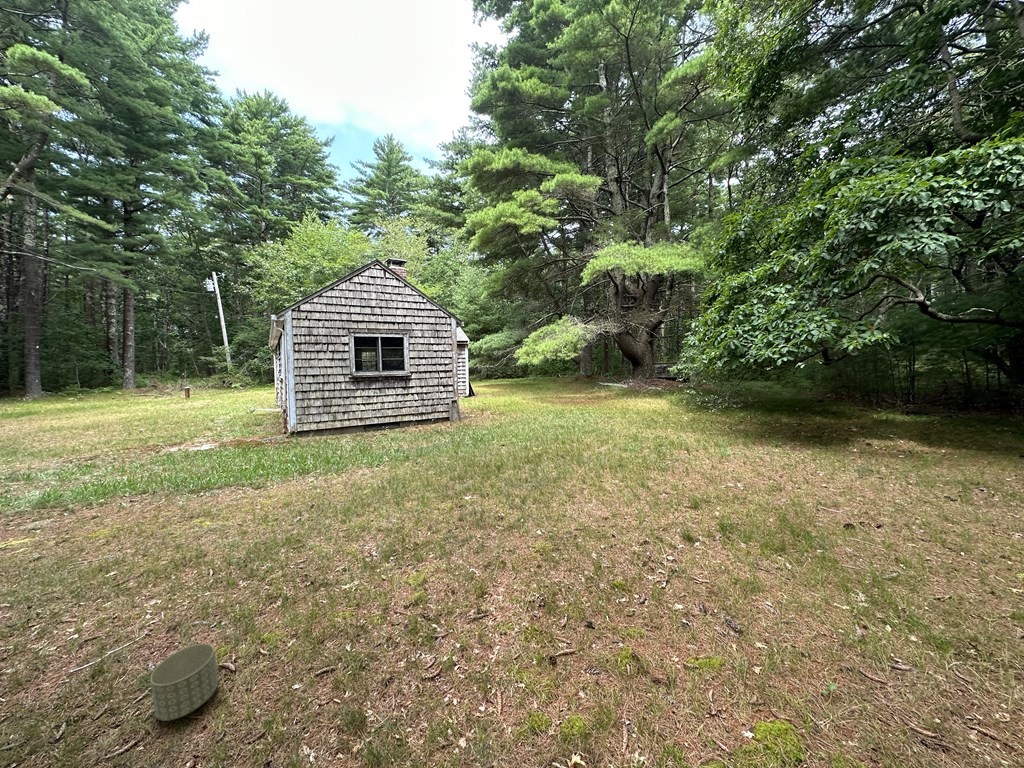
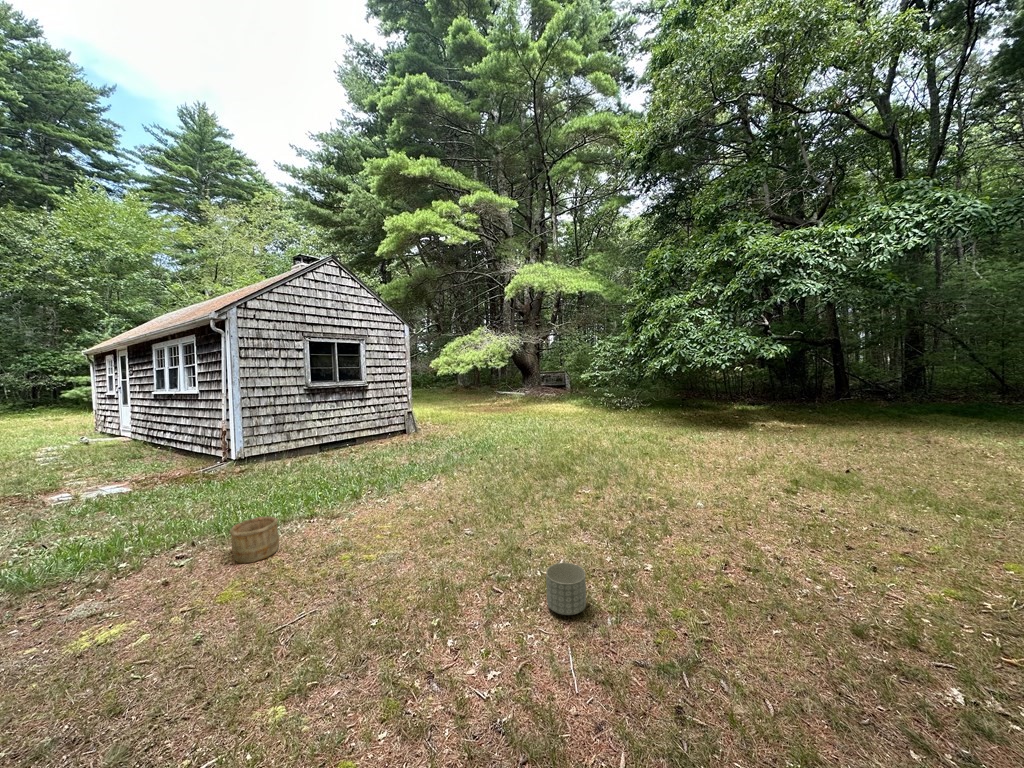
wooden bucket: none [126,500,176,539] -> present [229,516,279,563]

